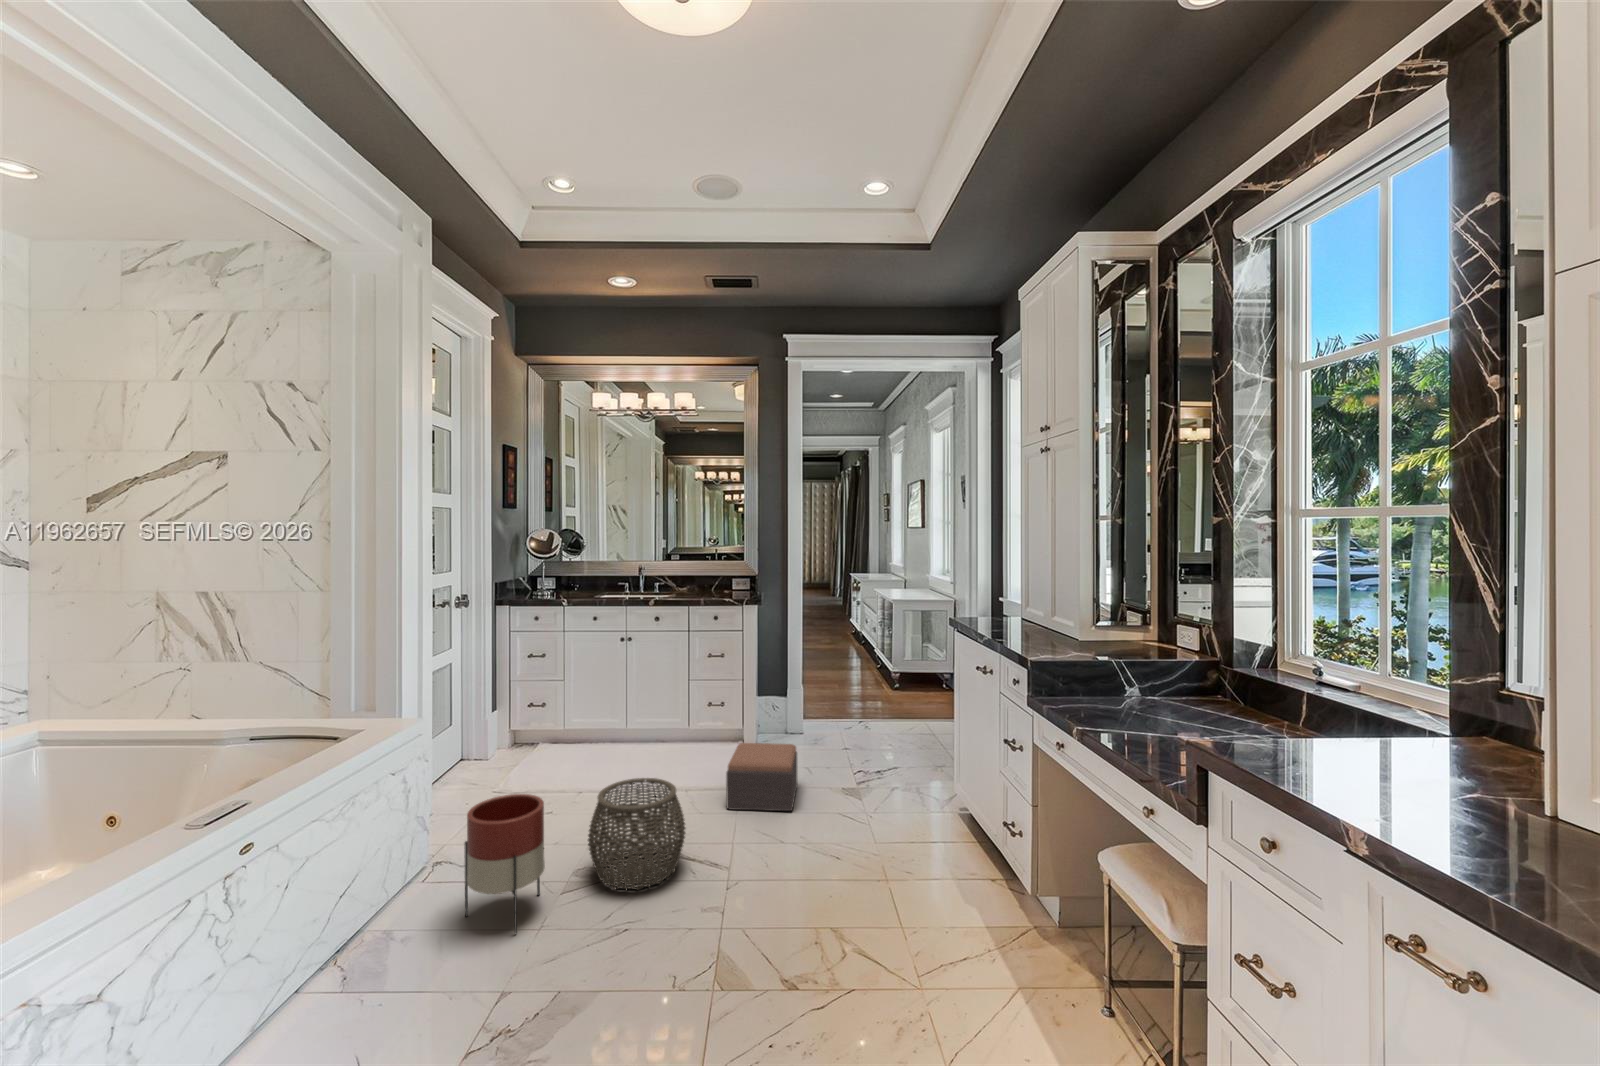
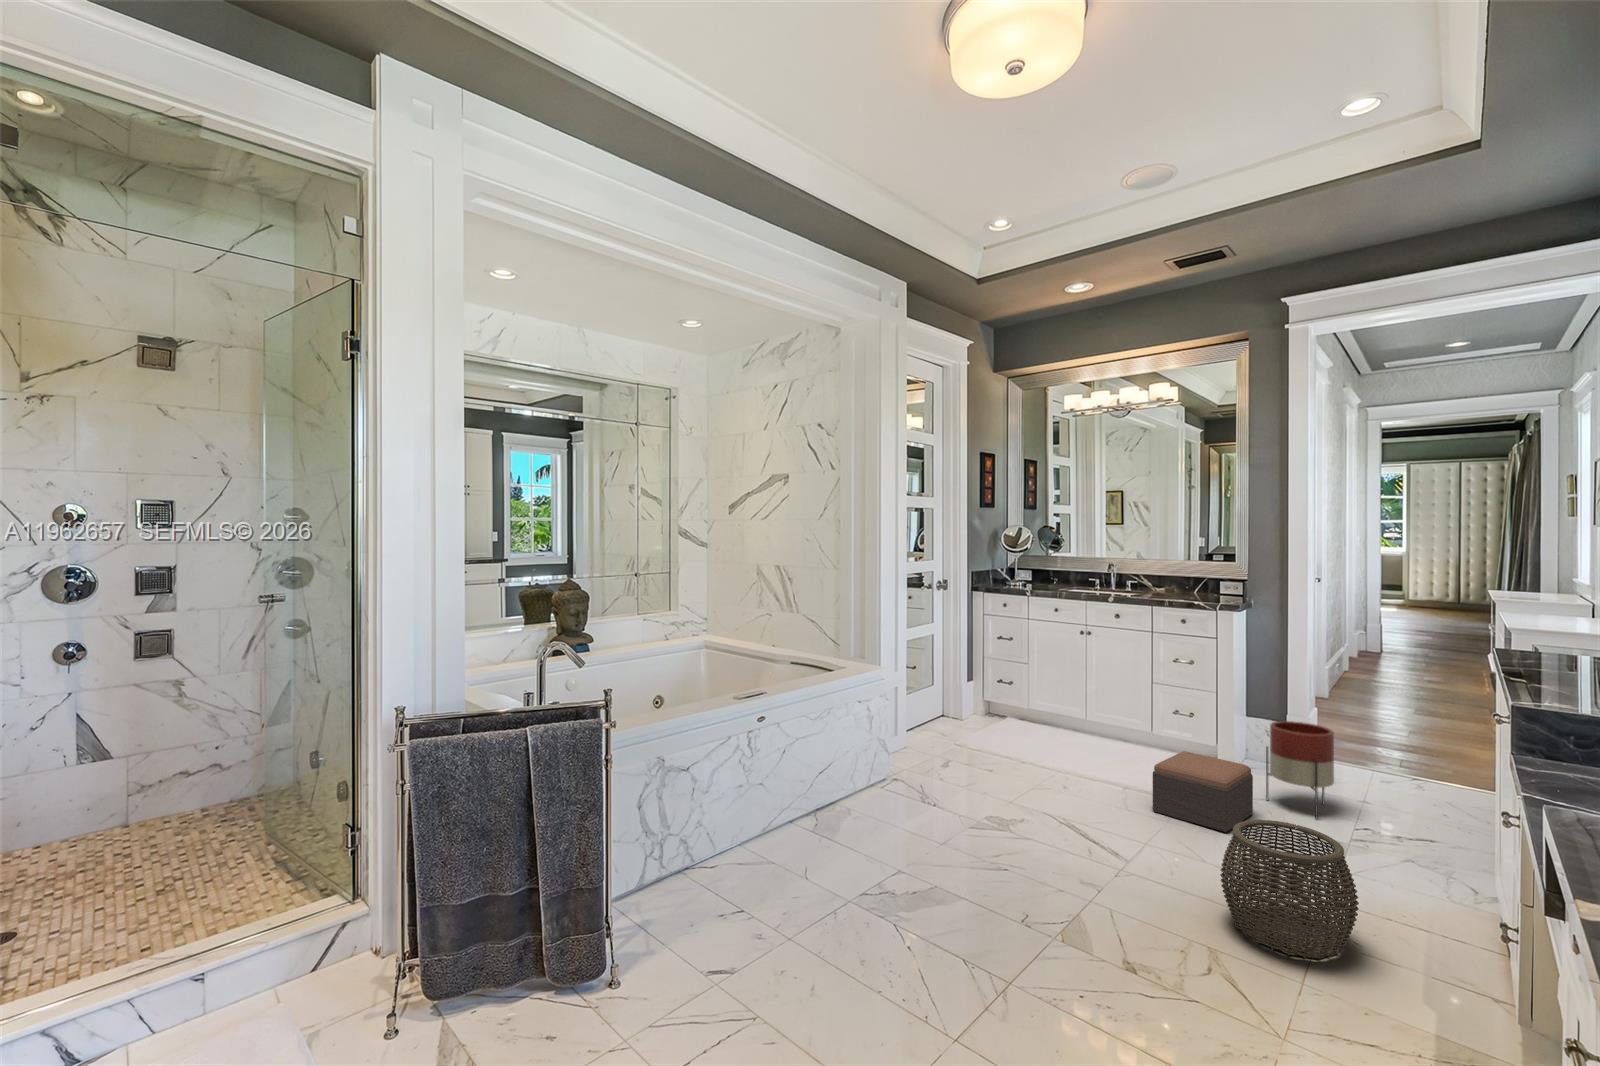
woven basket: present [588,778,686,890] -> present [1220,820,1359,959]
planter: present [464,794,545,934] -> present [1266,721,1334,819]

